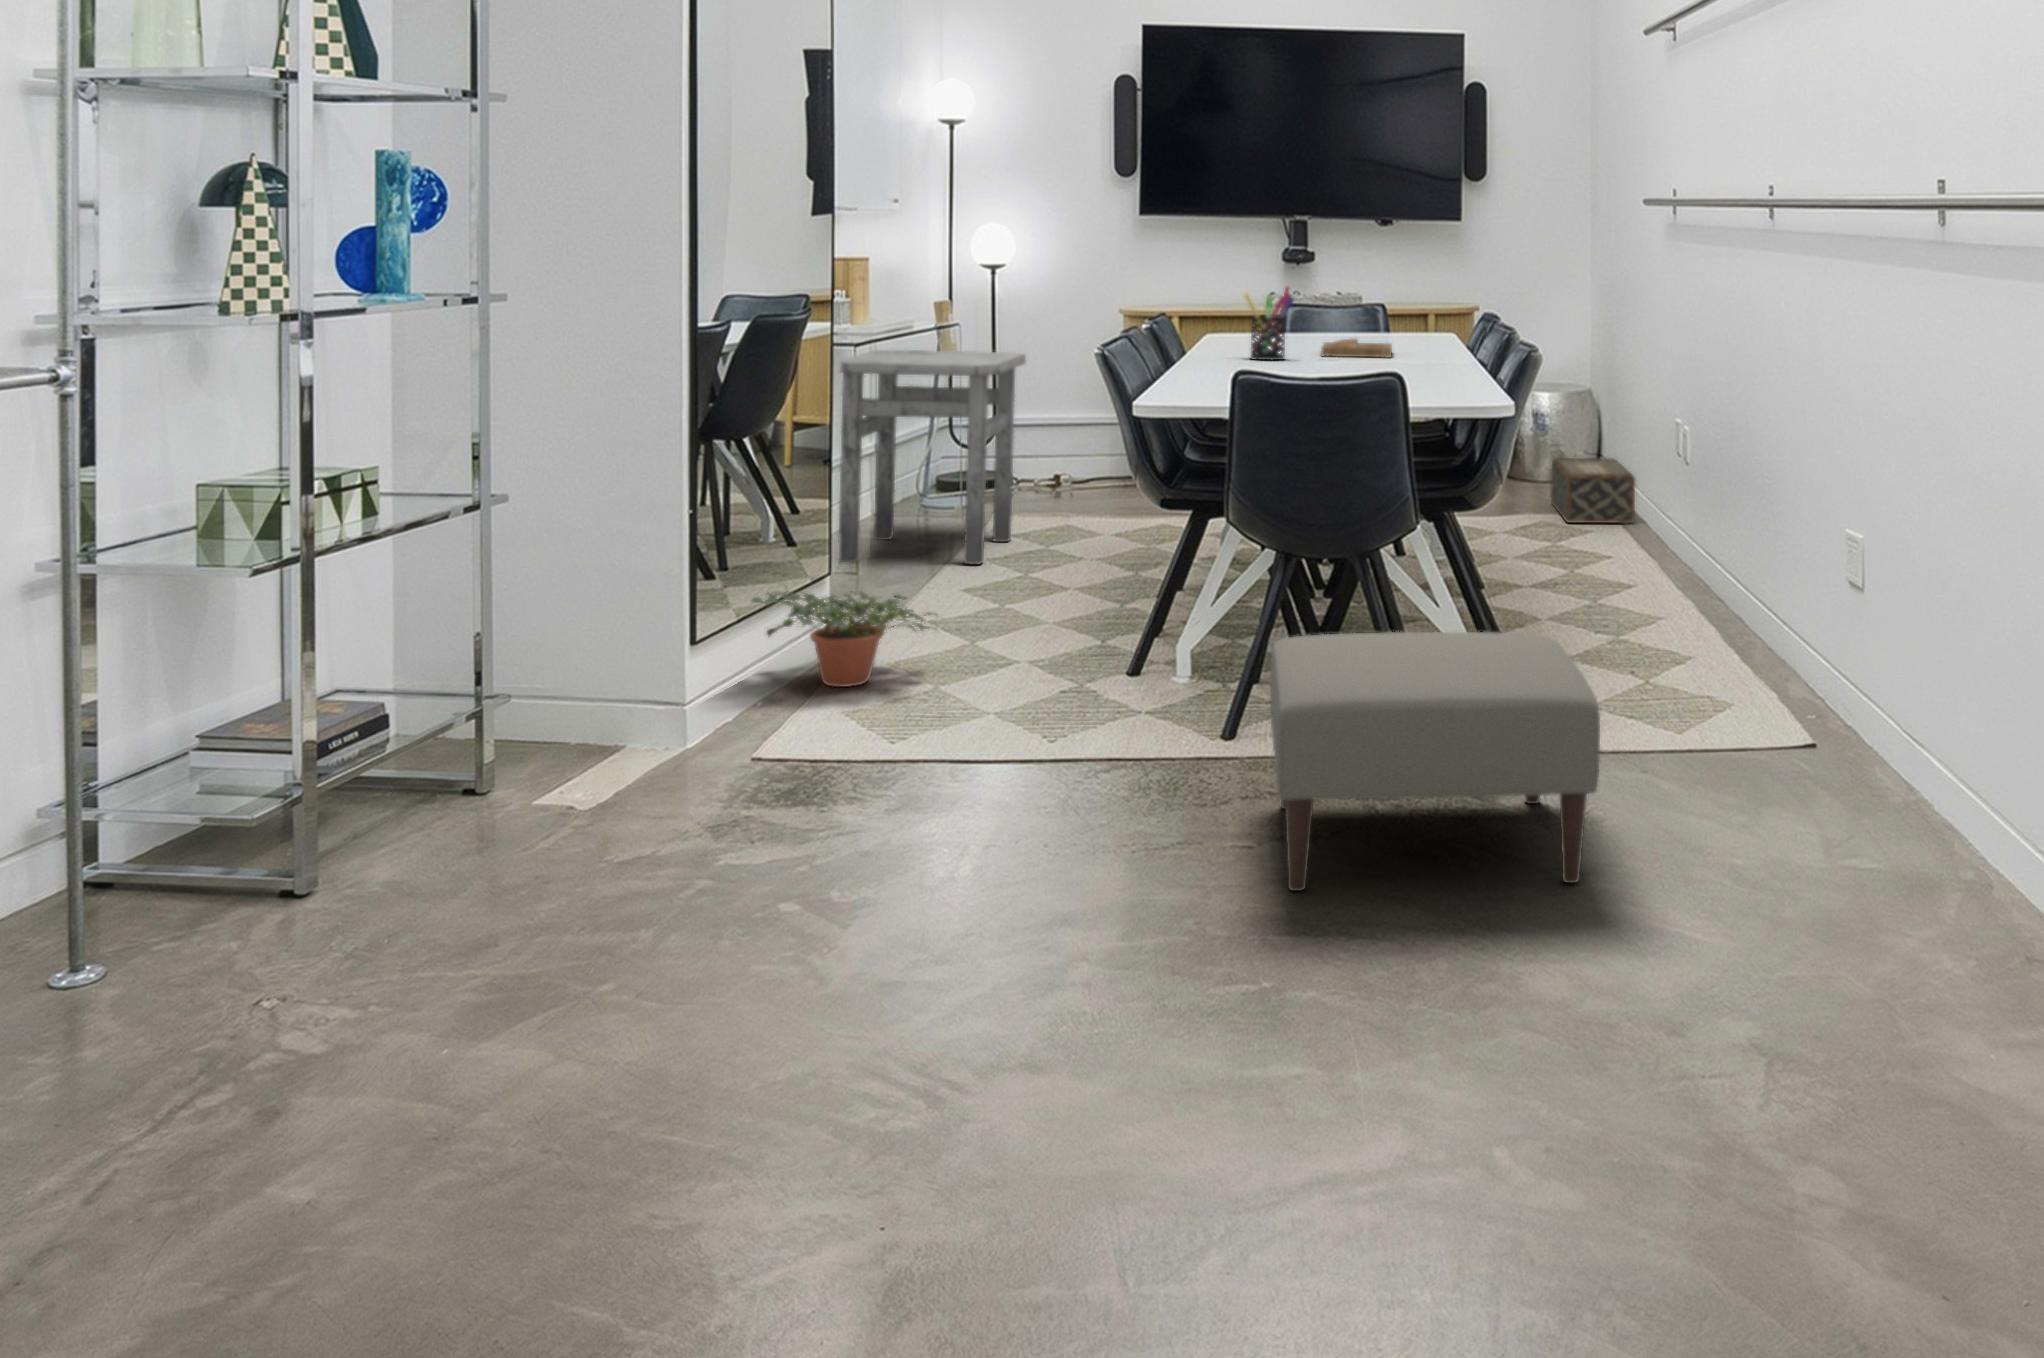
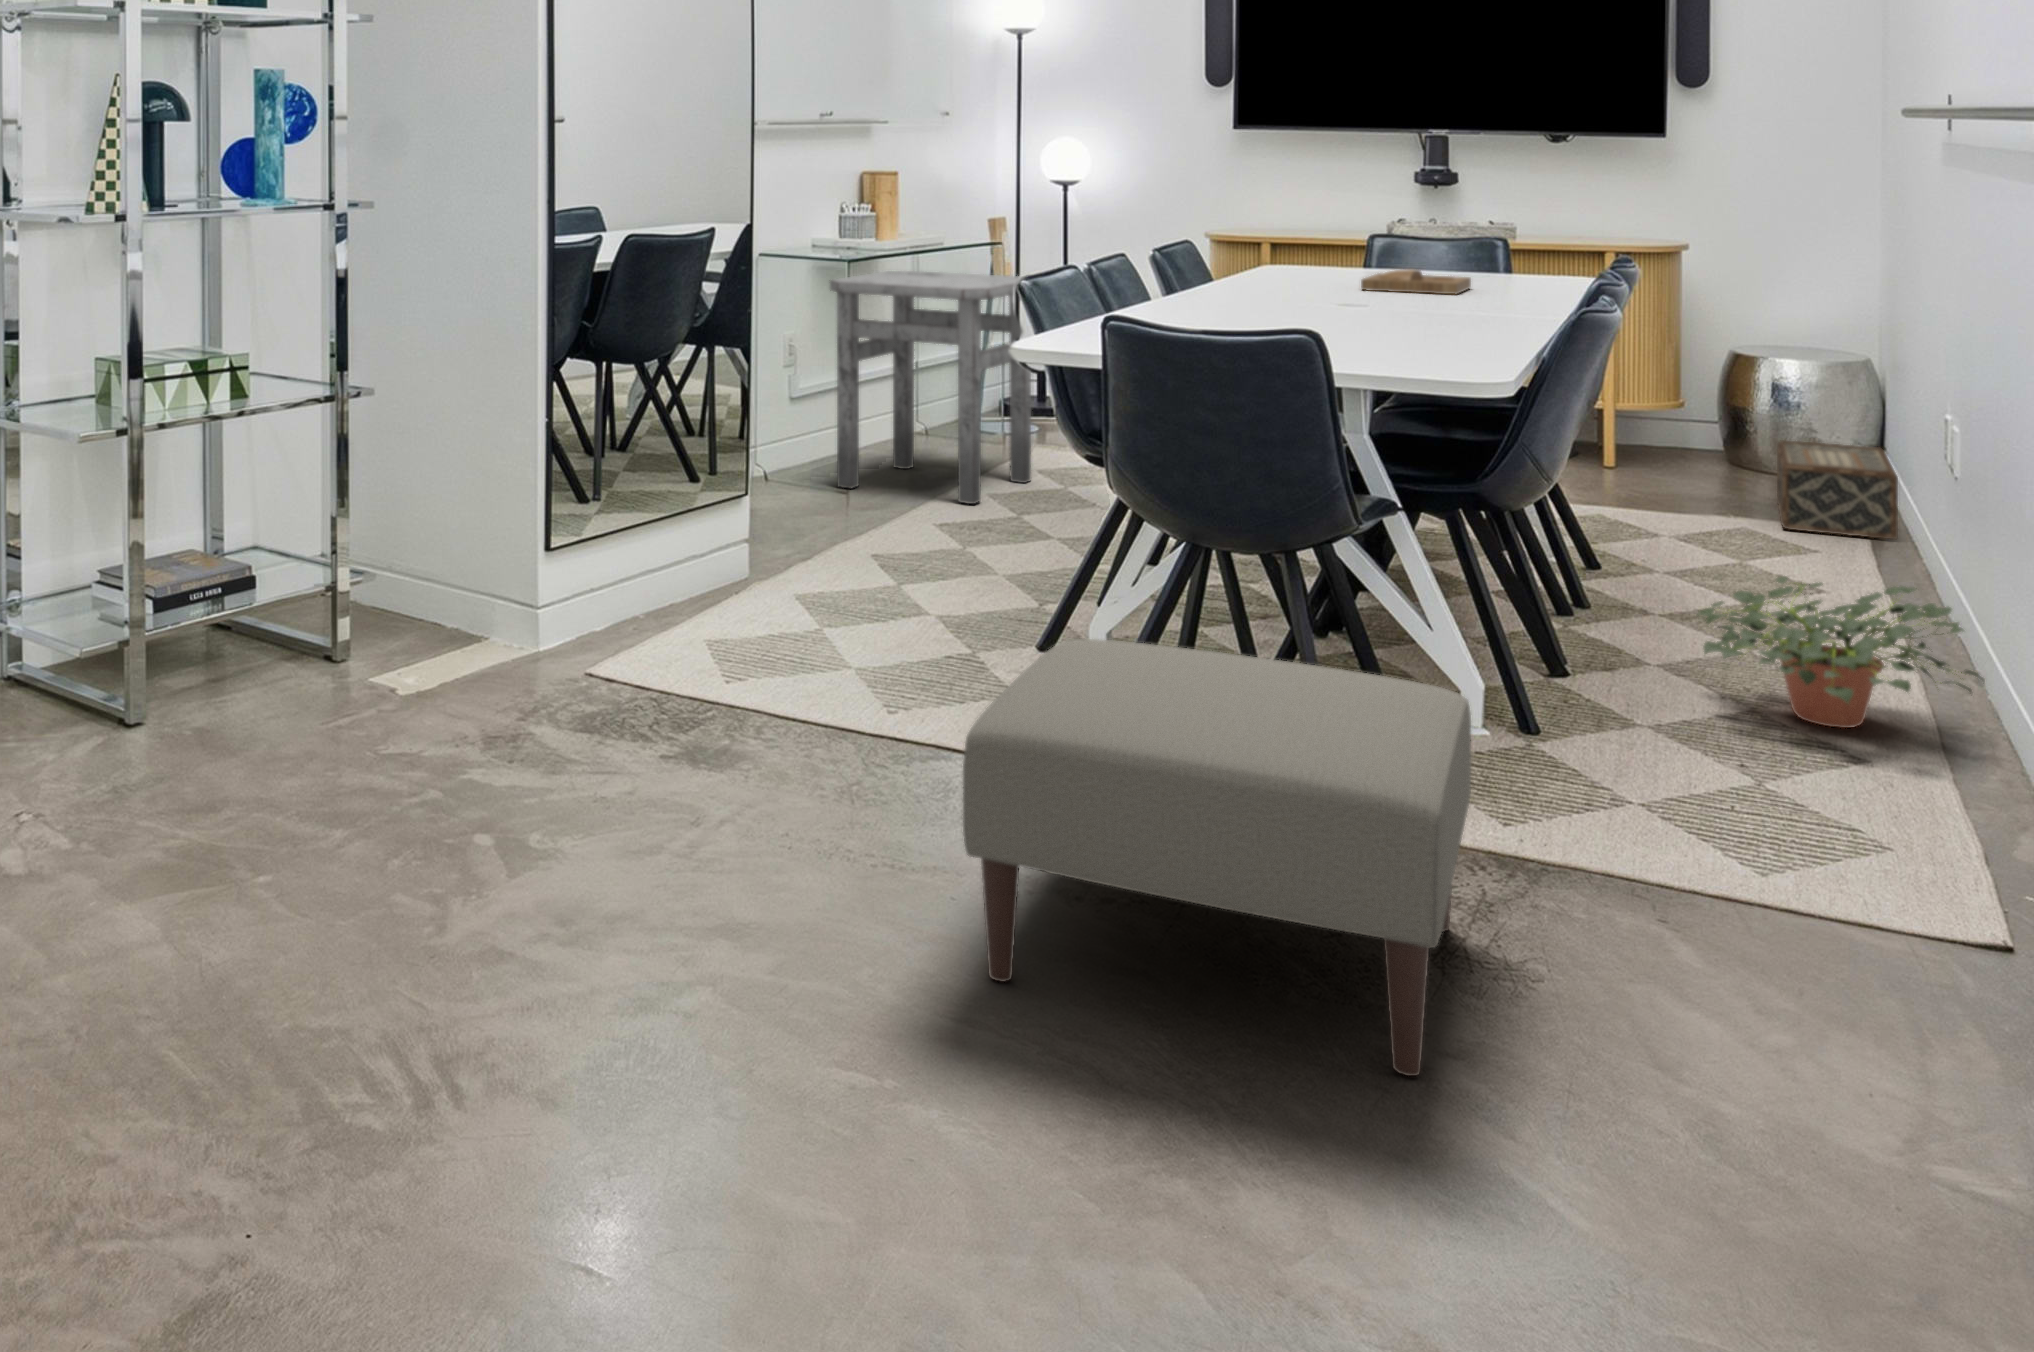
pen holder: present [1245,287,1294,360] -> none [1250,203,1313,292]
potted plant: present [752,591,933,687] -> present [1697,576,1984,728]

